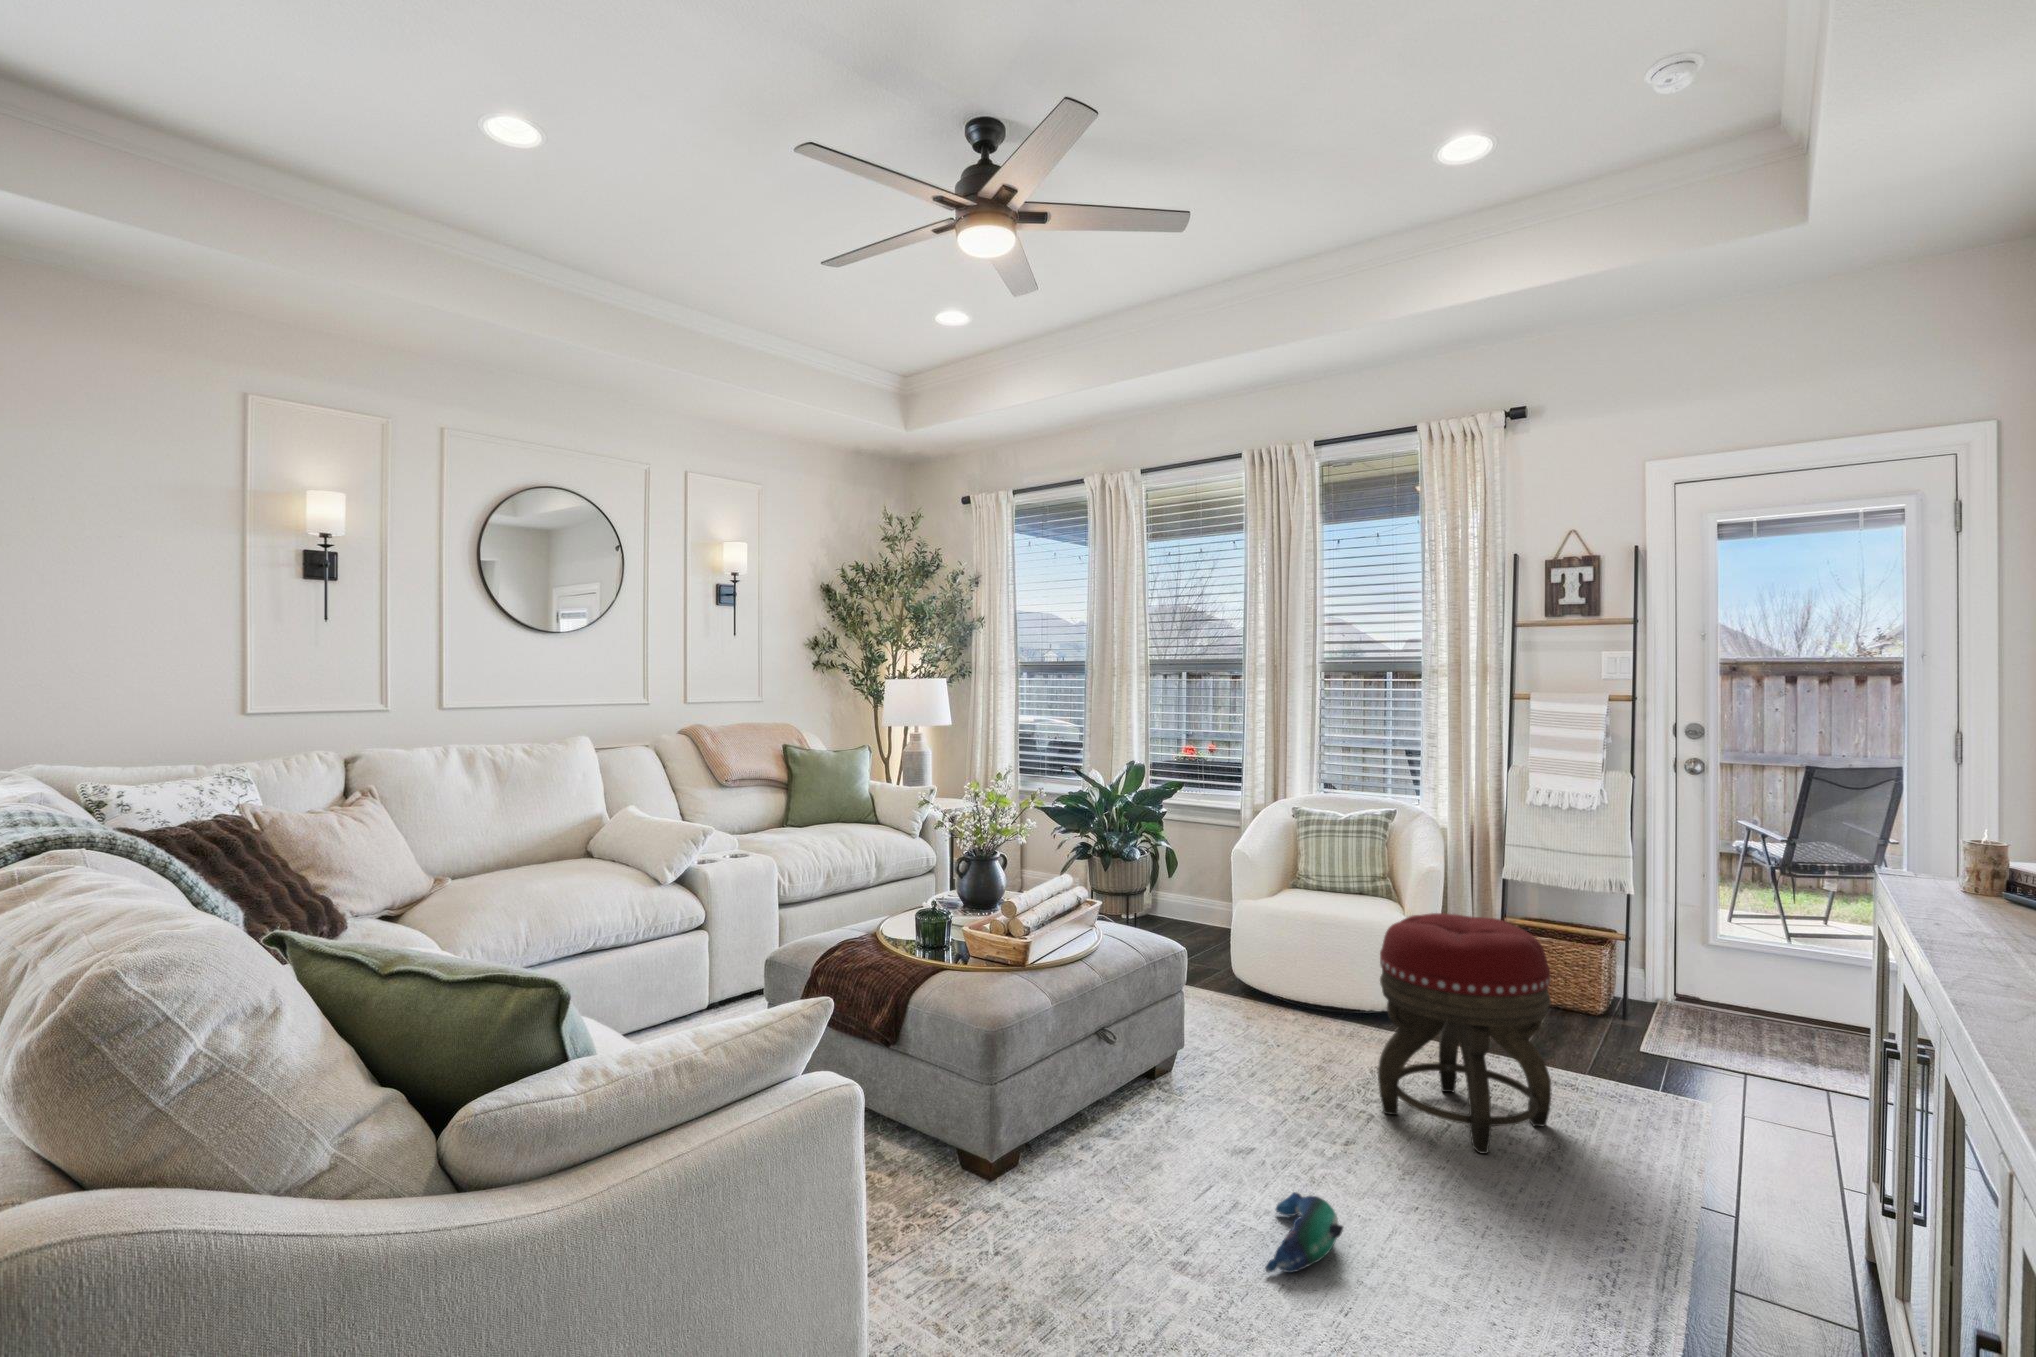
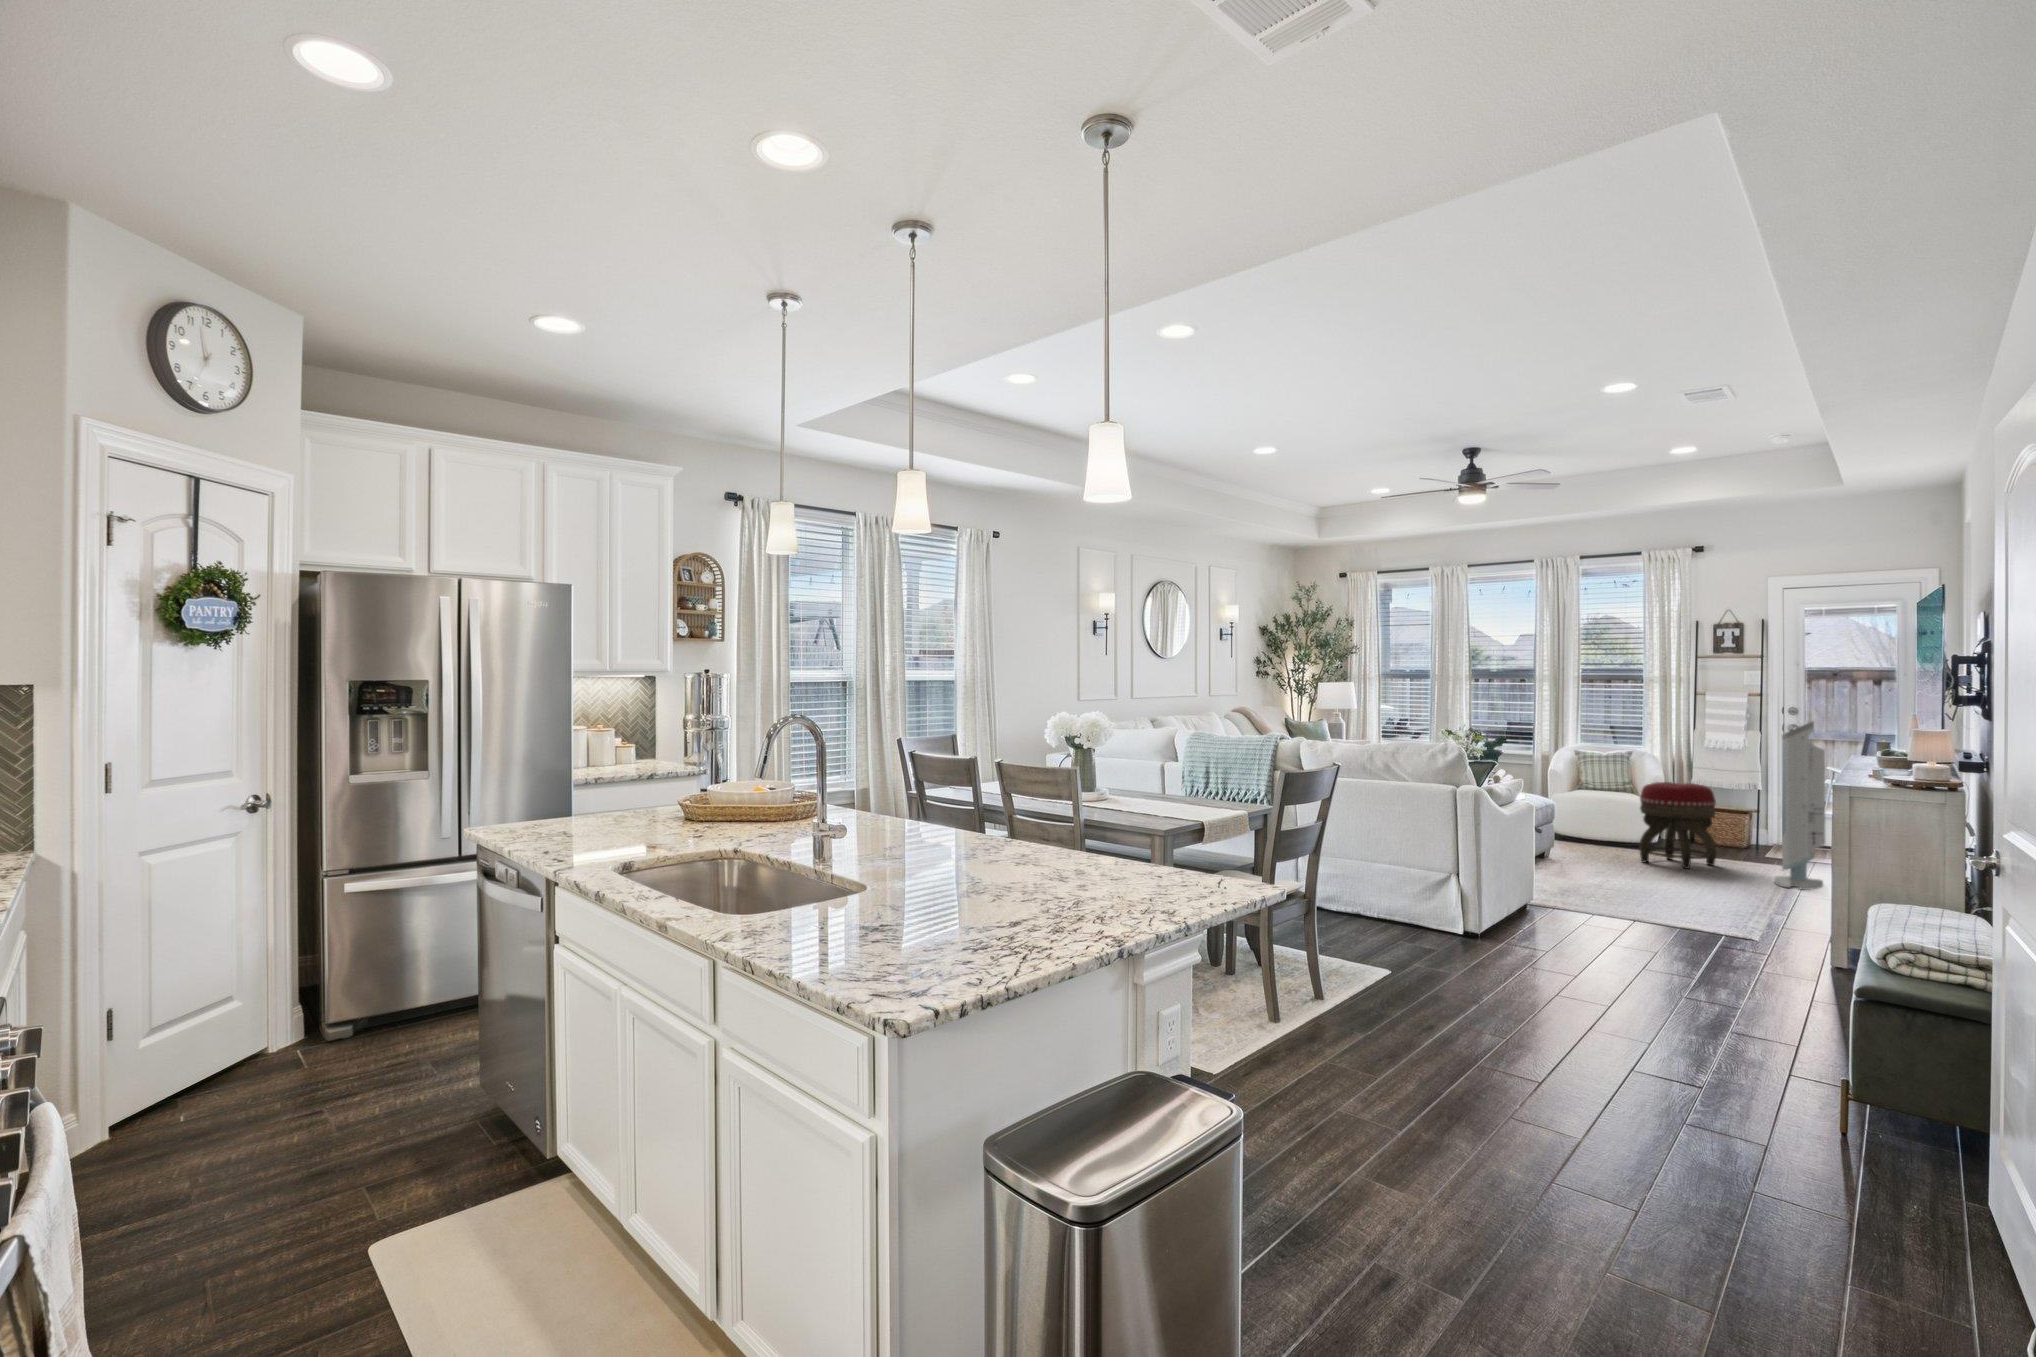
air purifier: none [1707,793,1853,1320] -> present [1774,722,1825,890]
plush toy: present [1265,1192,1343,1272] -> none [1609,864,1639,881]

